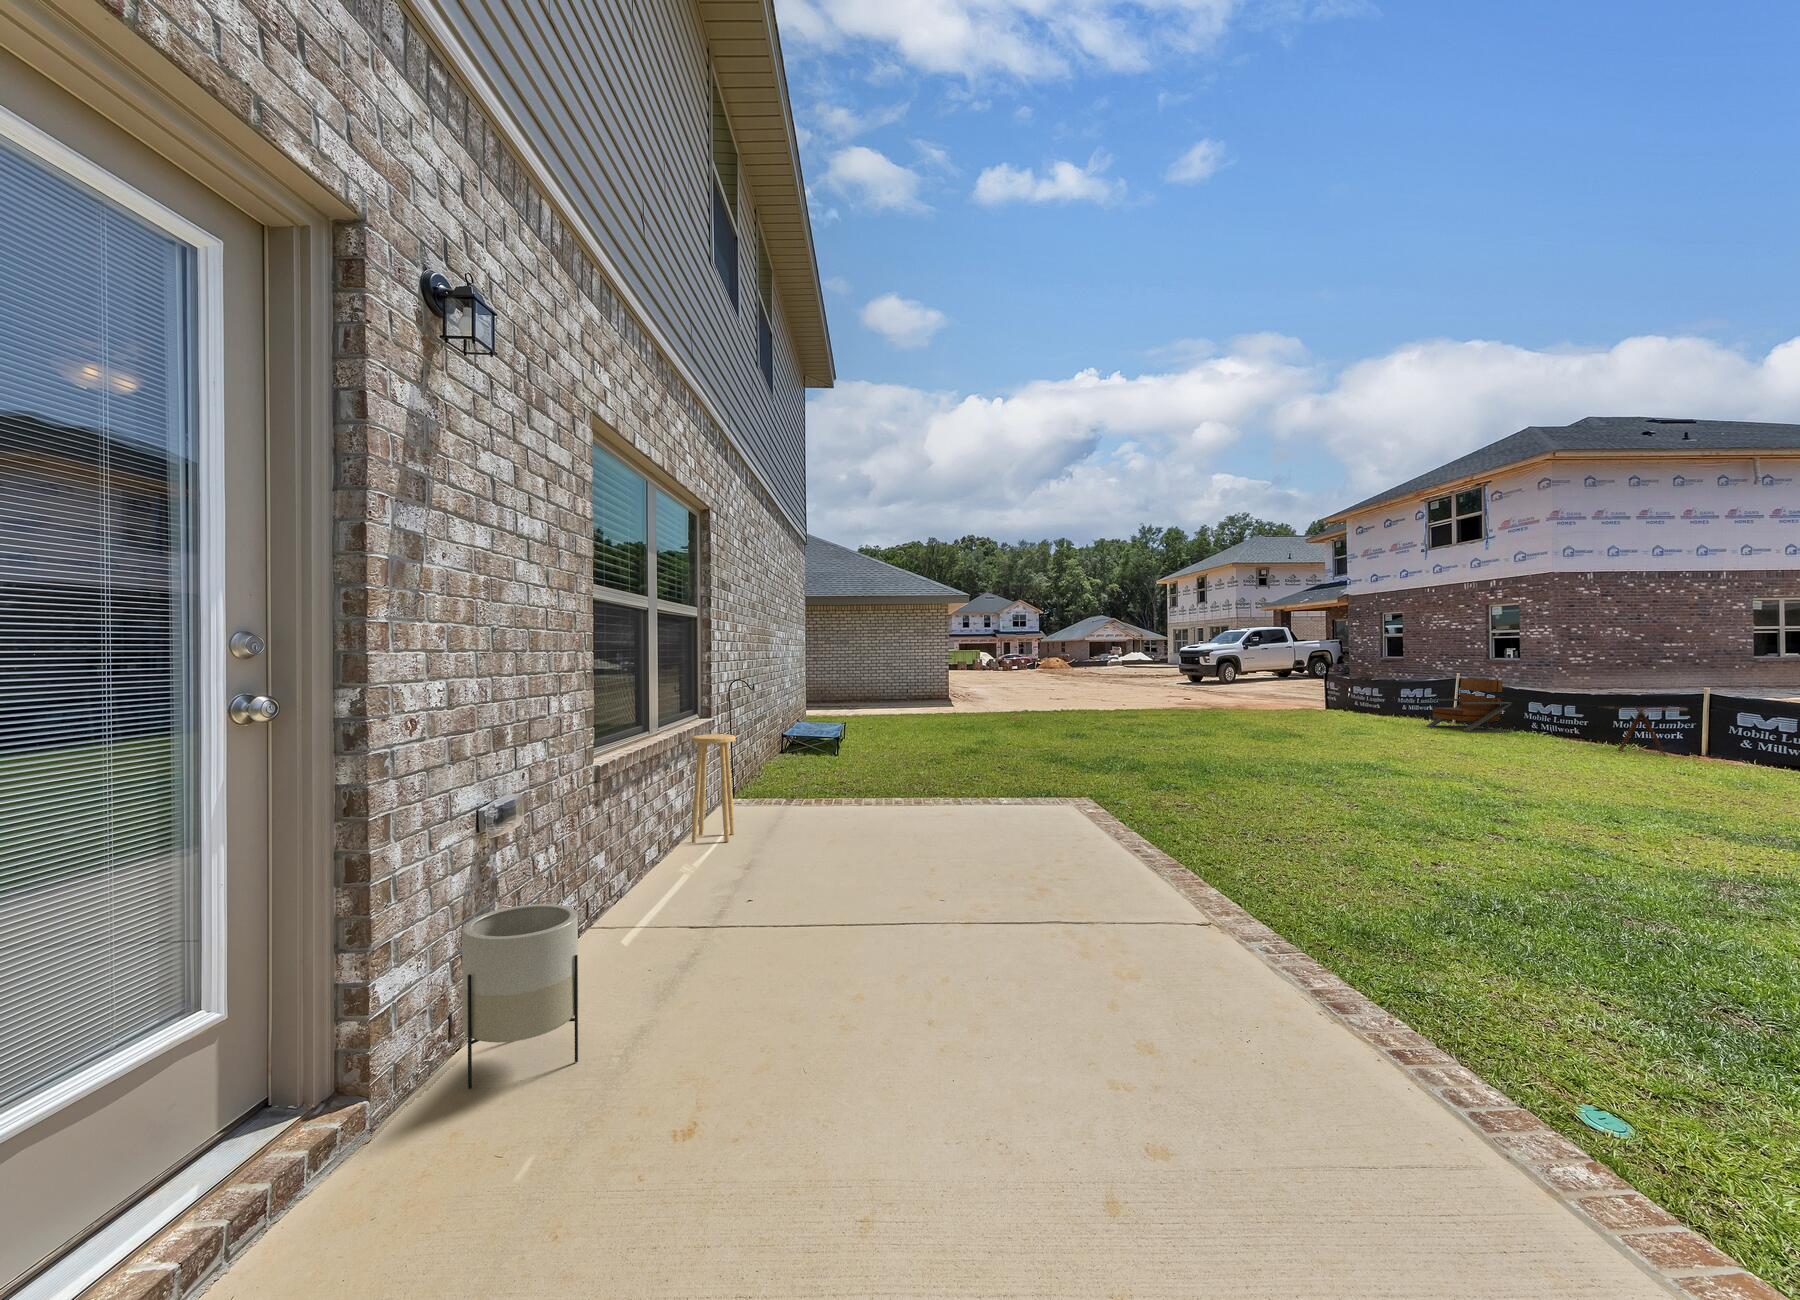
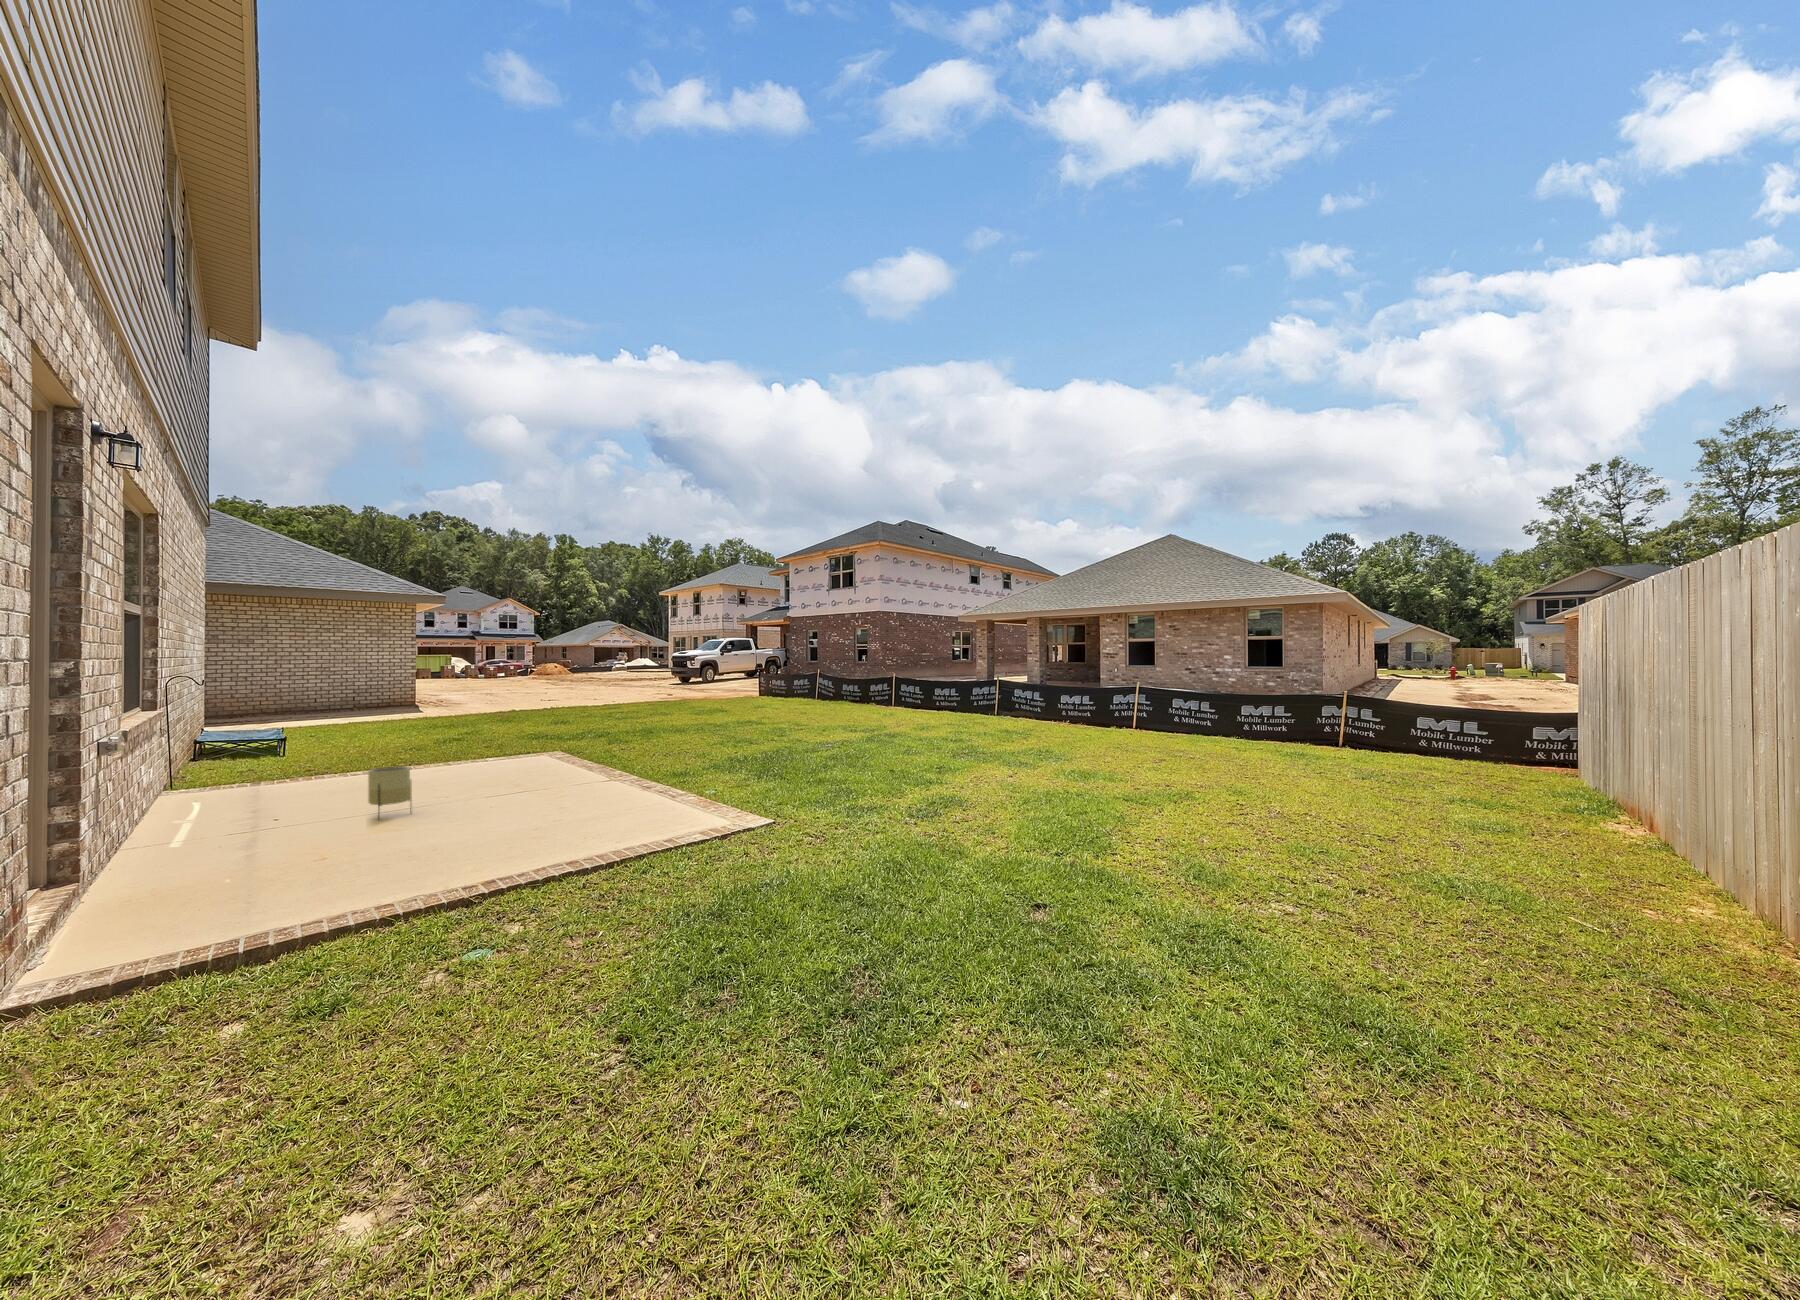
lounge chair: present [1427,678,1512,732] -> none [803,675,842,706]
round table: present [1609,707,1687,755] -> none [865,687,898,711]
stool: present [692,734,735,842] -> none [364,718,392,777]

